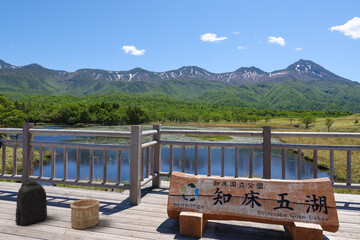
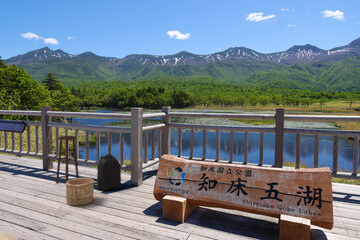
stool: none [47,155,72,209] -> present [56,136,79,183]
backpack: present [15,181,47,226] -> present [97,154,121,191]

